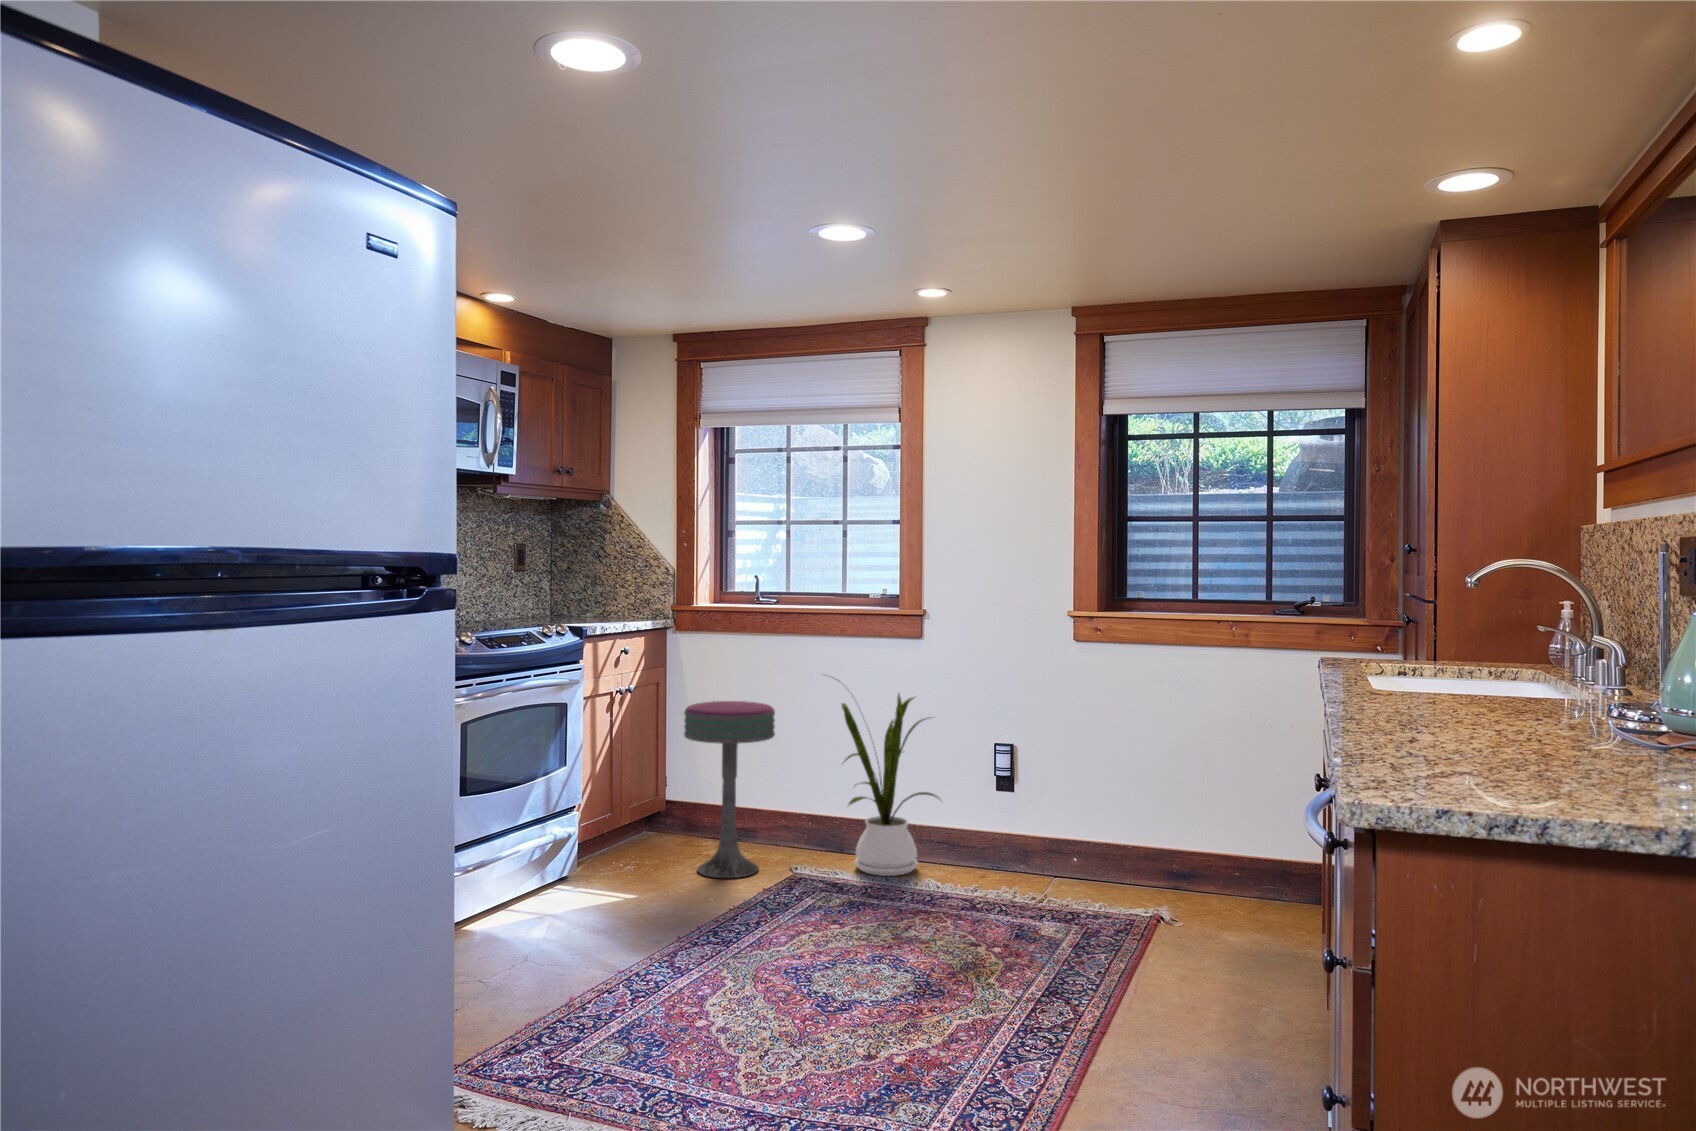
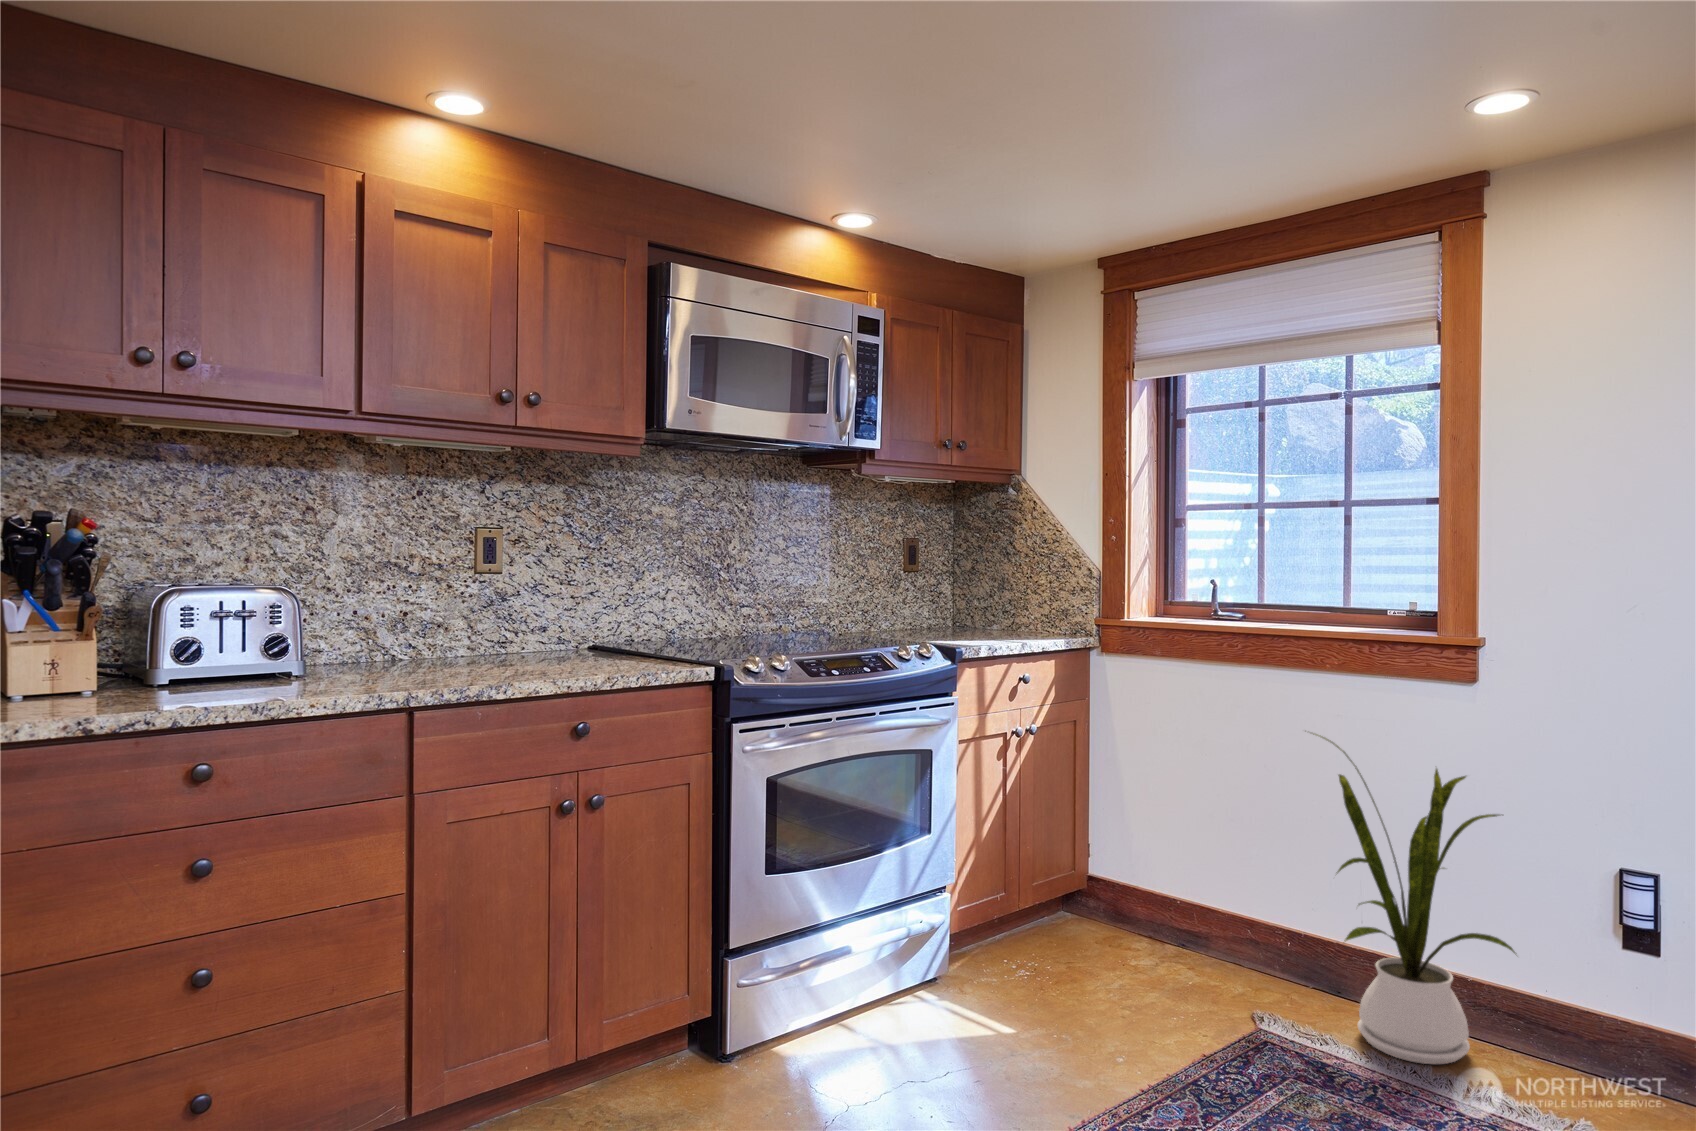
bar stool: present [684,701,775,878] -> none [1094,758,1229,1022]

